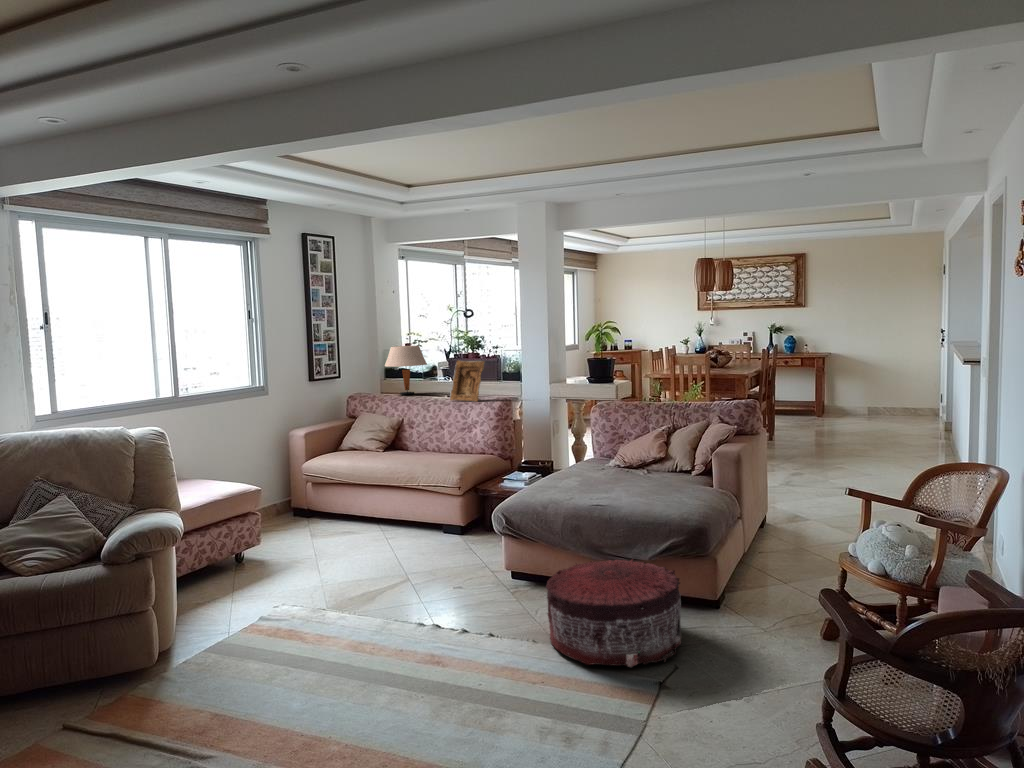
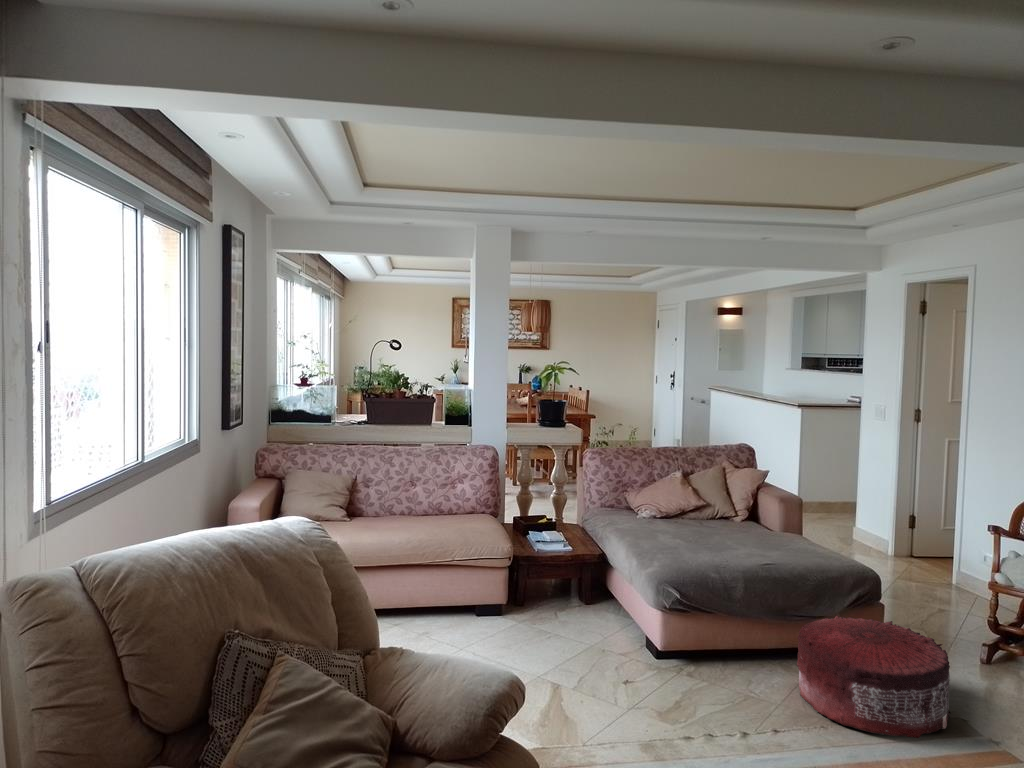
table lamp: present [385,346,427,395] -> none [288,381,343,444]
picture frame: present [450,360,485,402] -> none [424,403,464,452]

